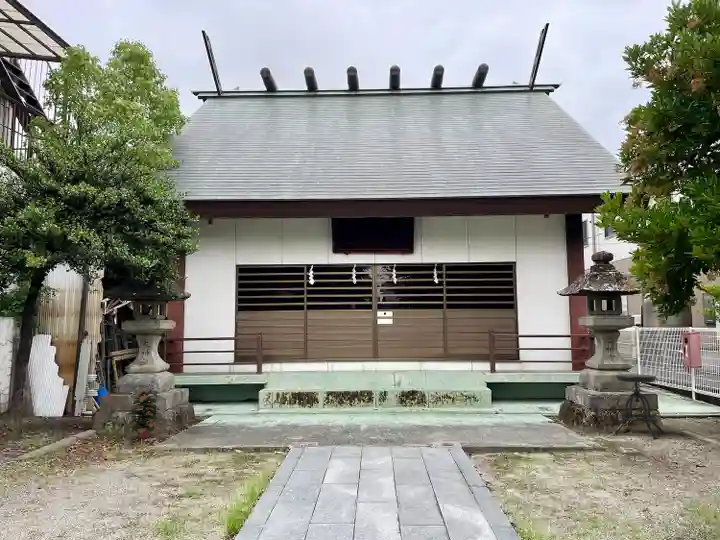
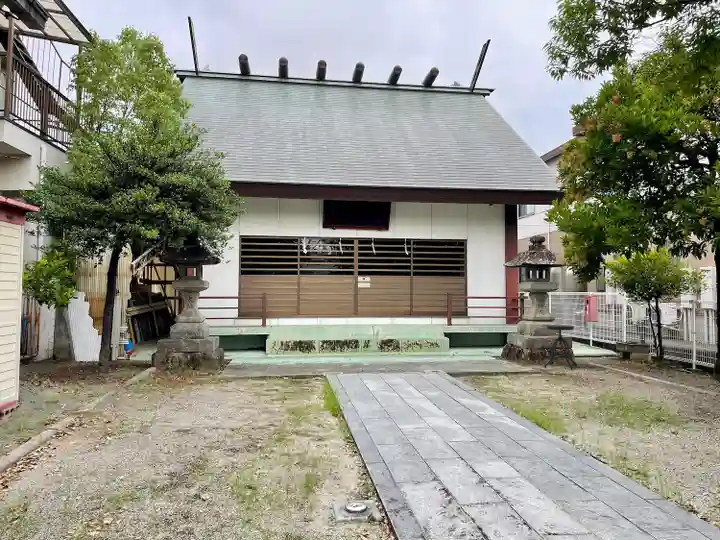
decorative plant: present [129,390,160,438] -> none [180,336,208,373]

